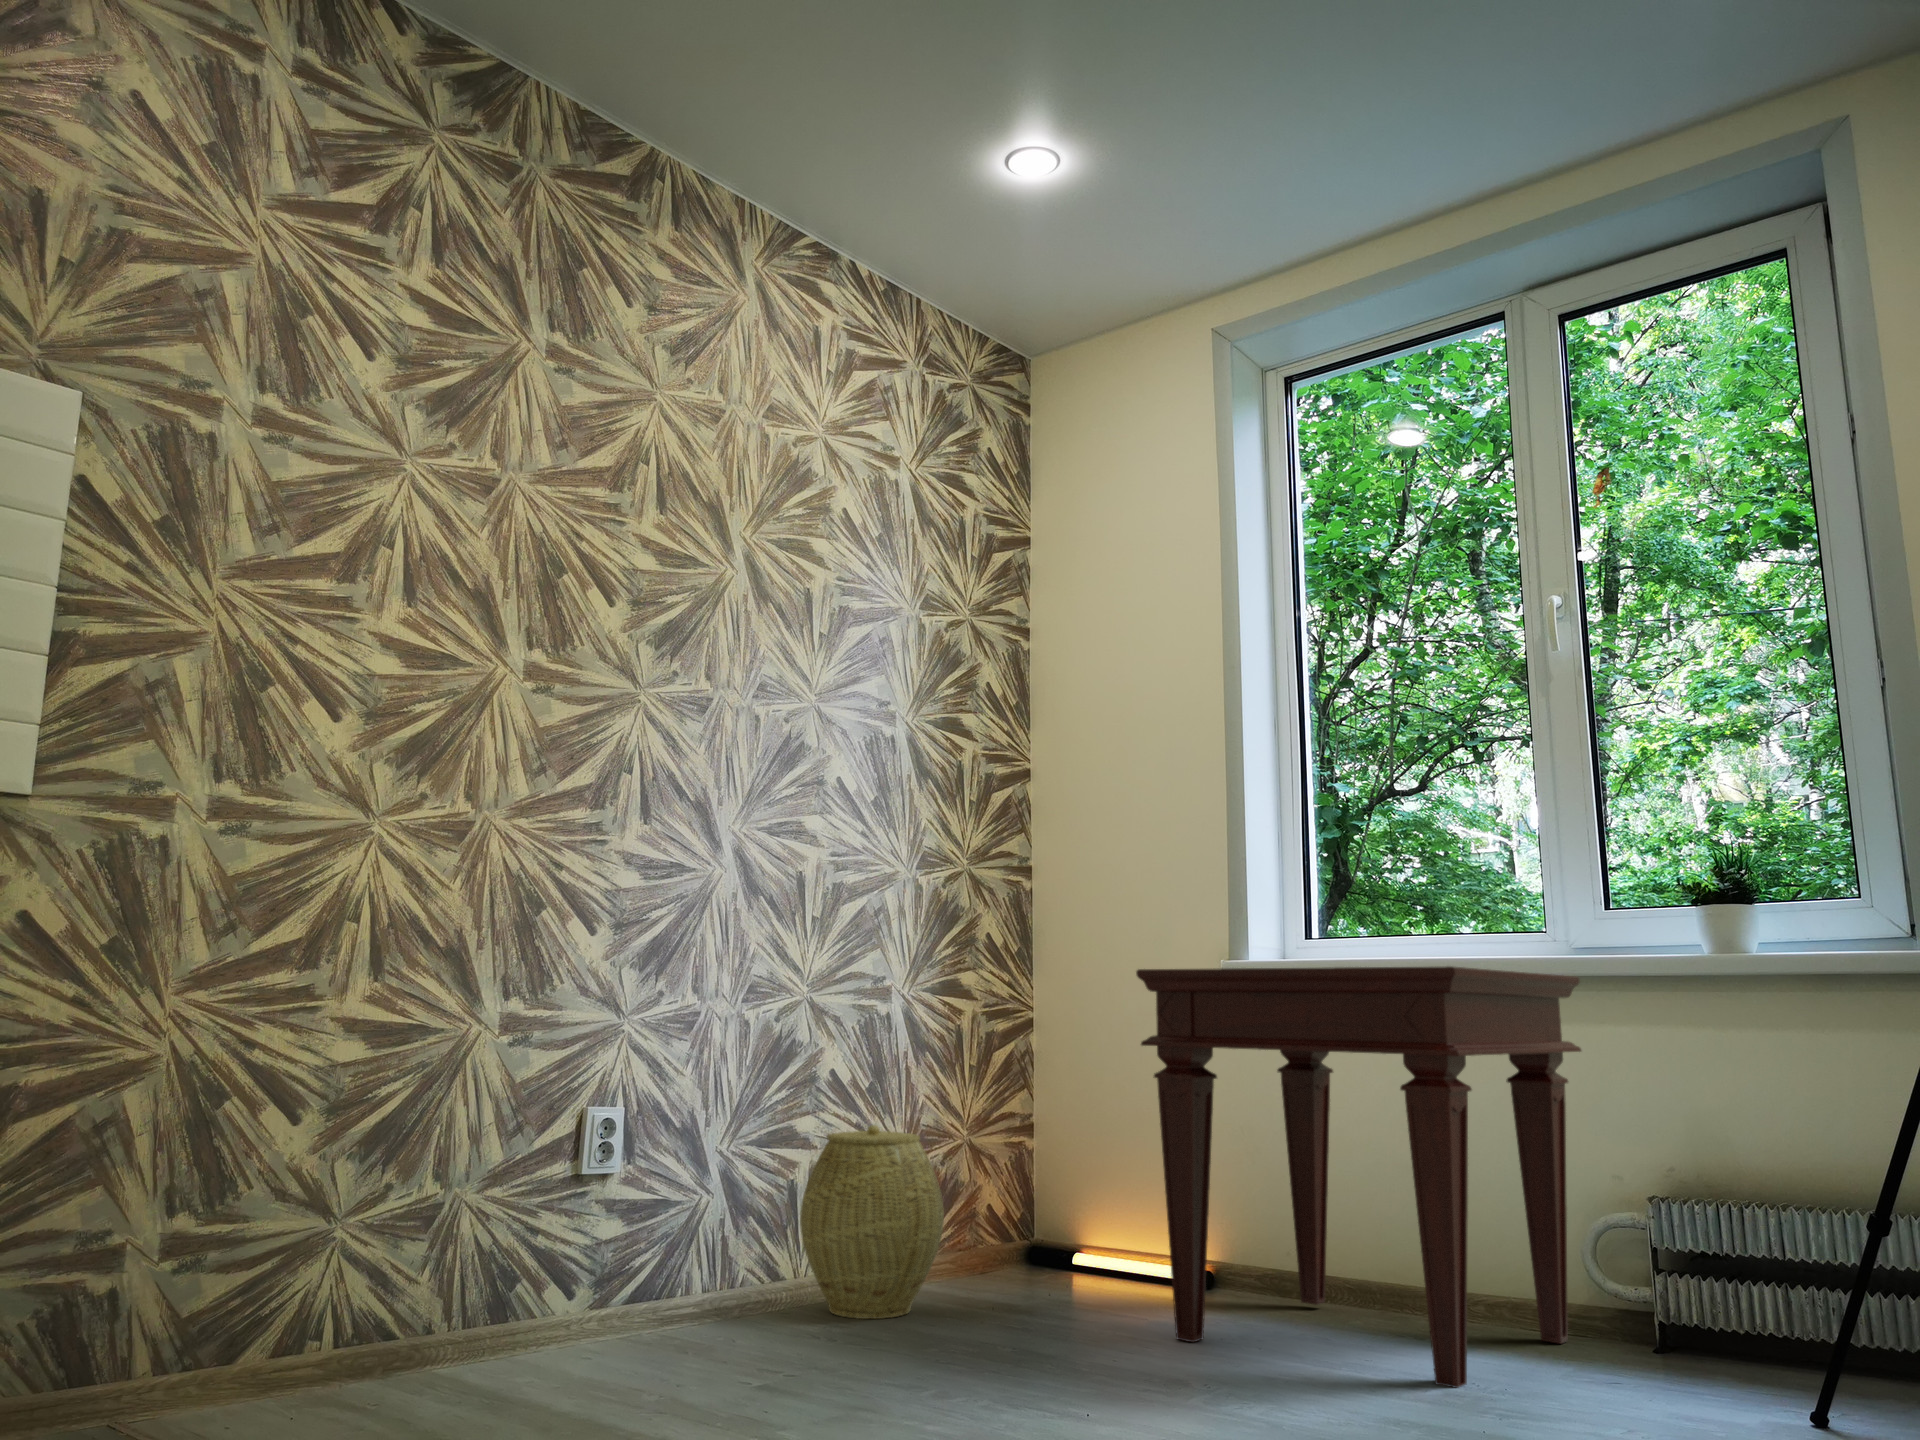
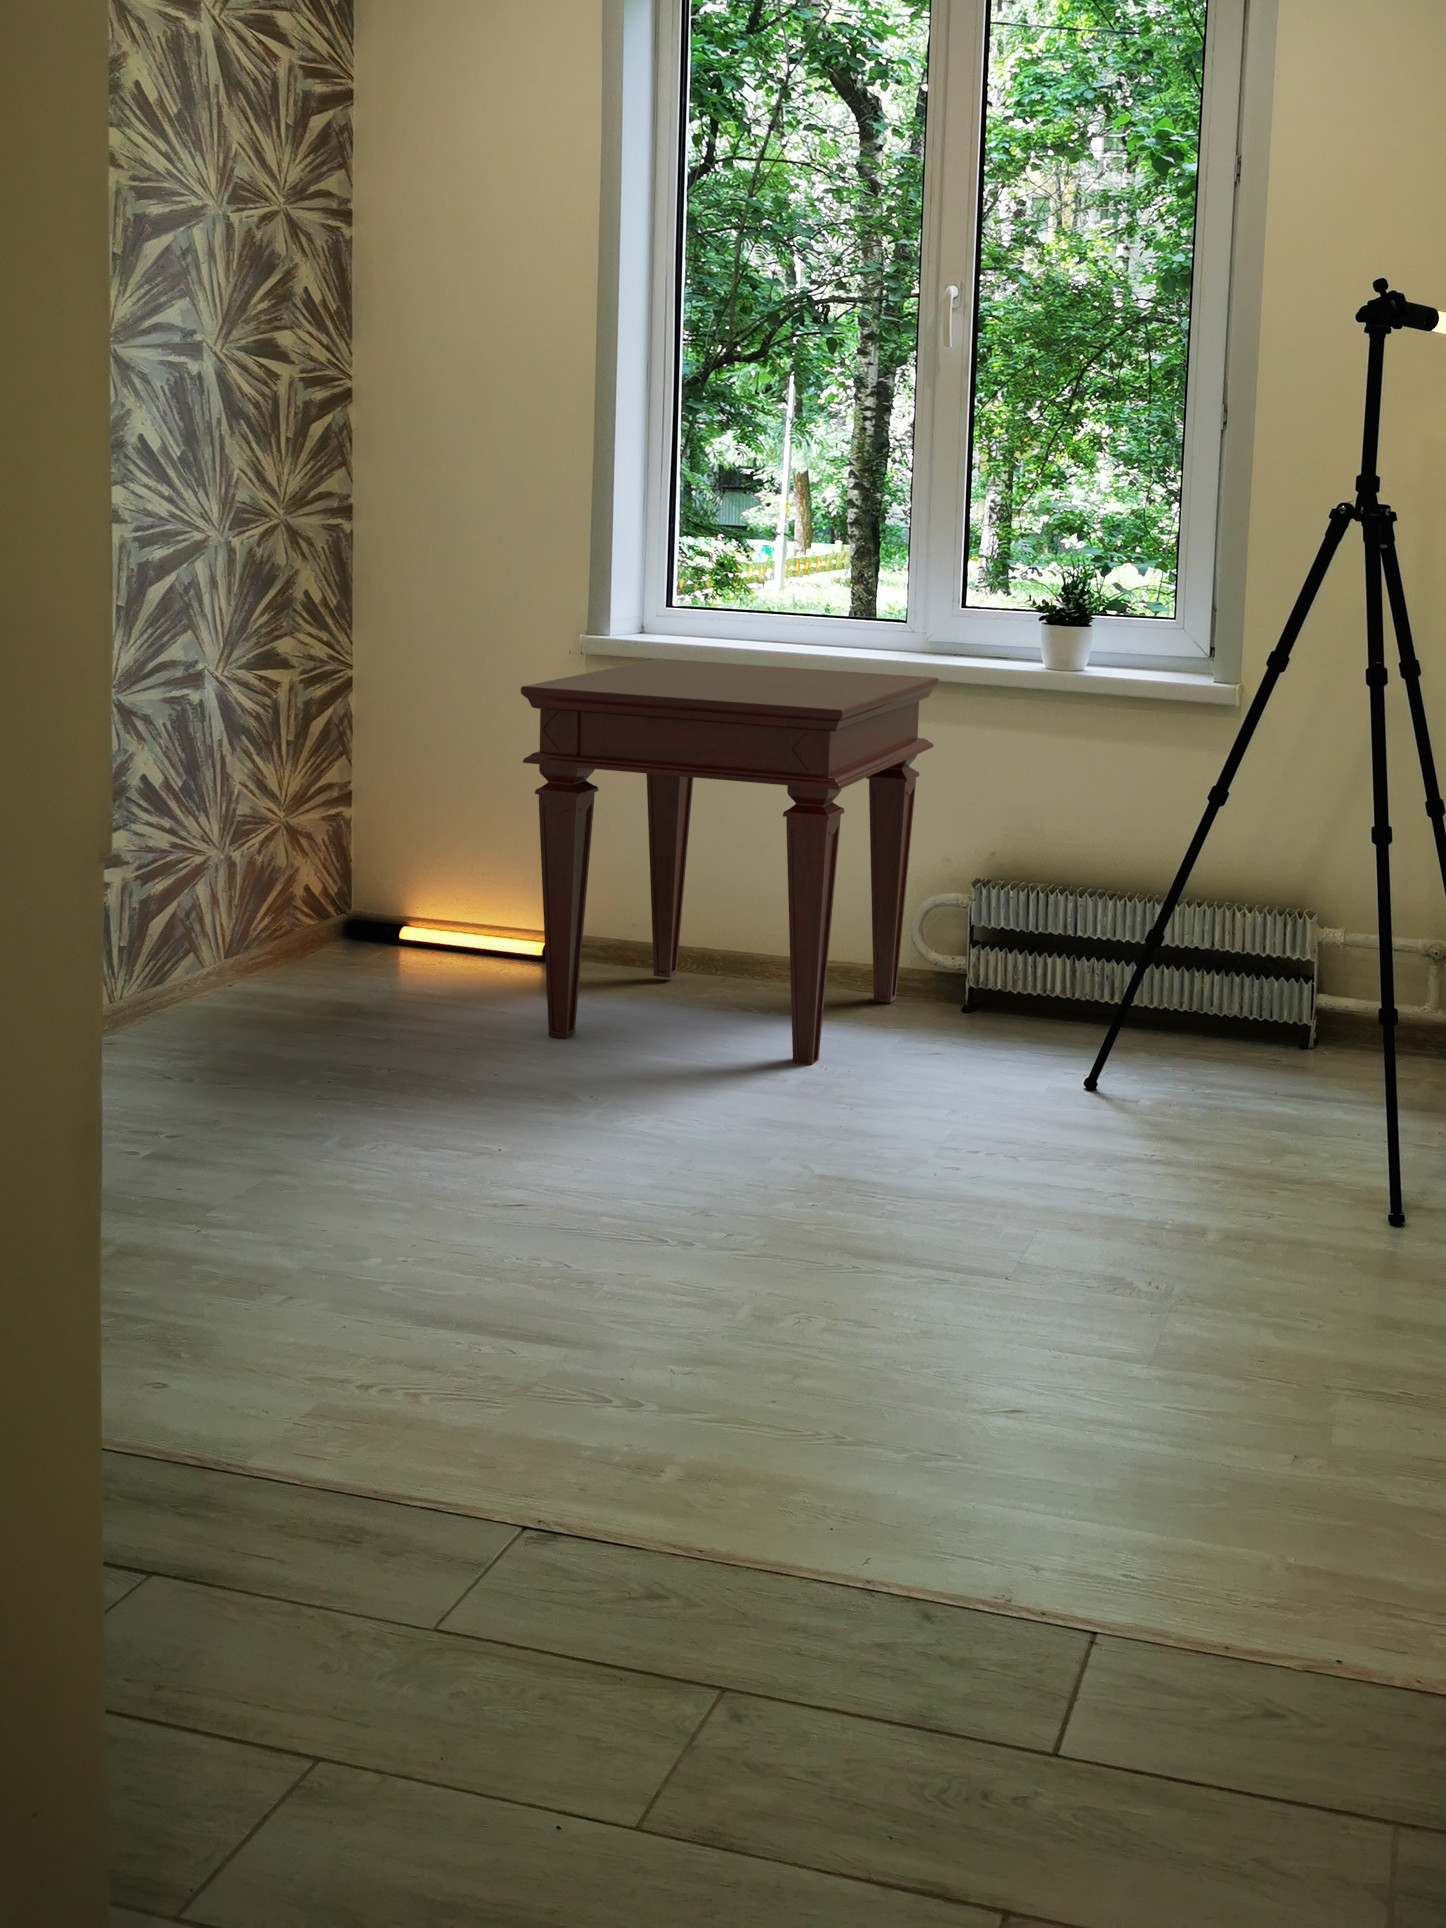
woven basket: present [800,1125,944,1319] -> none [127,842,294,1044]

